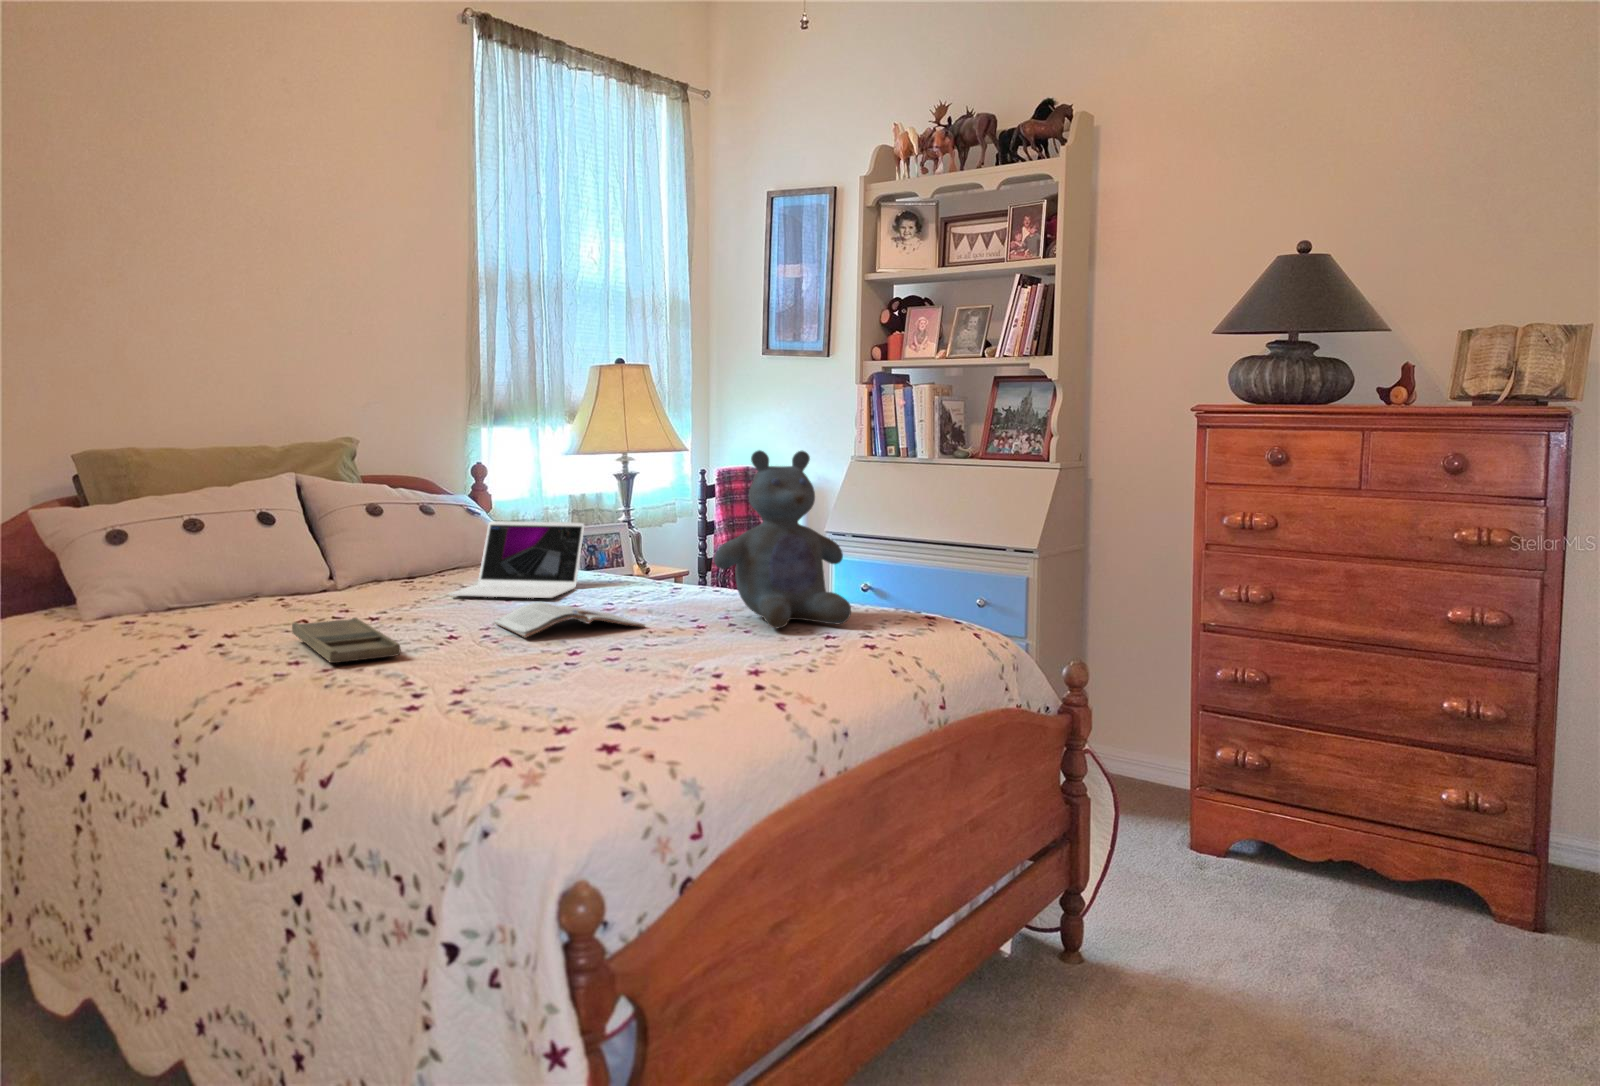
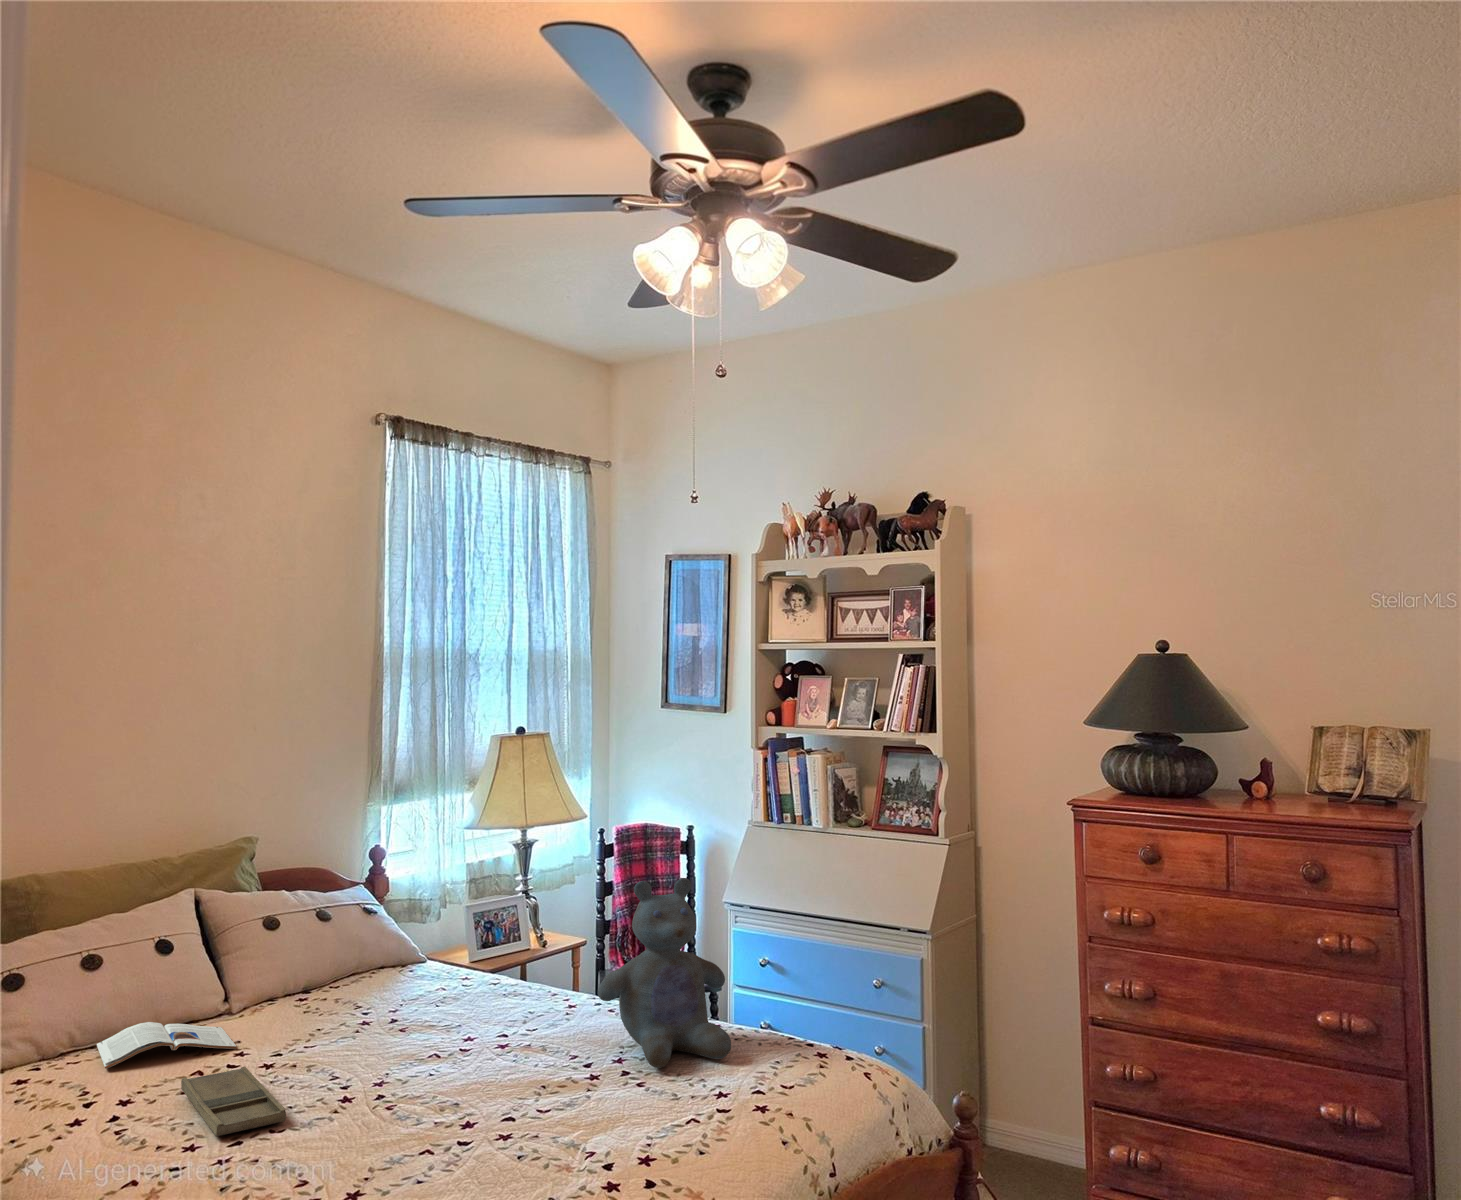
laptop: present [449,521,584,598] -> none [338,928,477,1019]
magazine: present [494,602,645,637] -> present [97,1022,237,1069]

